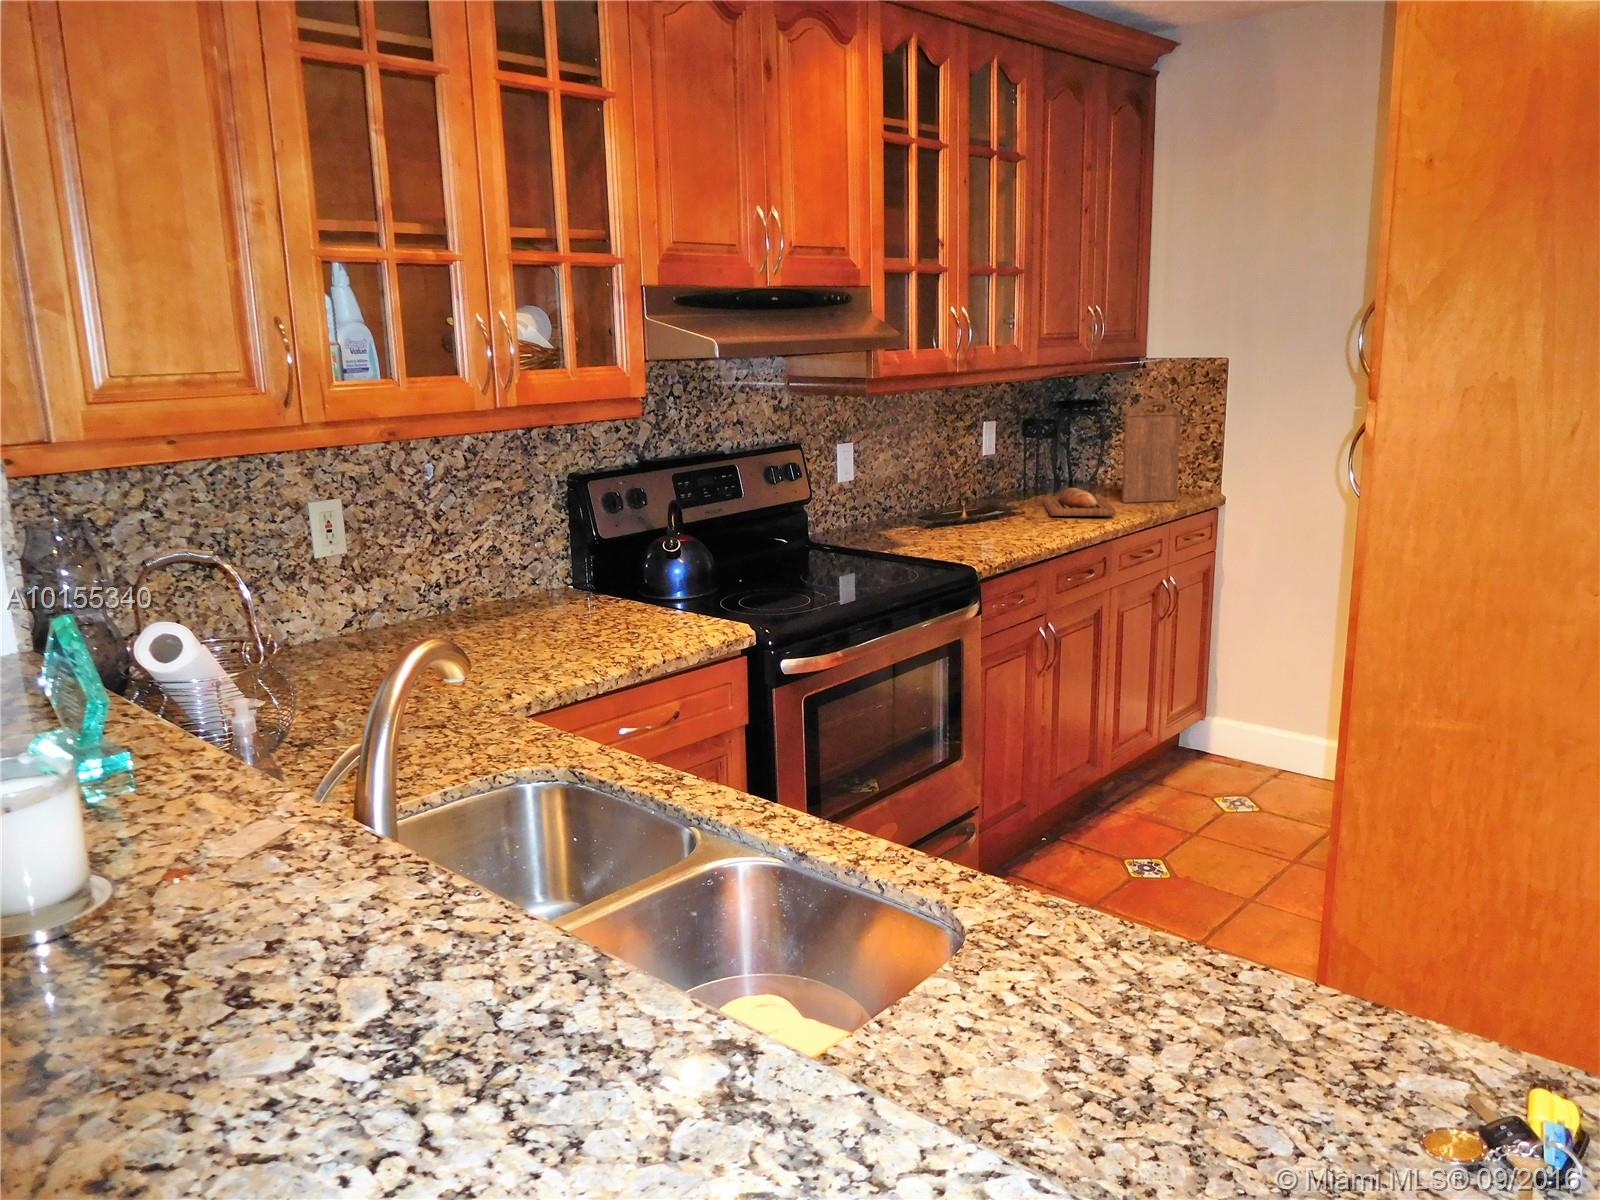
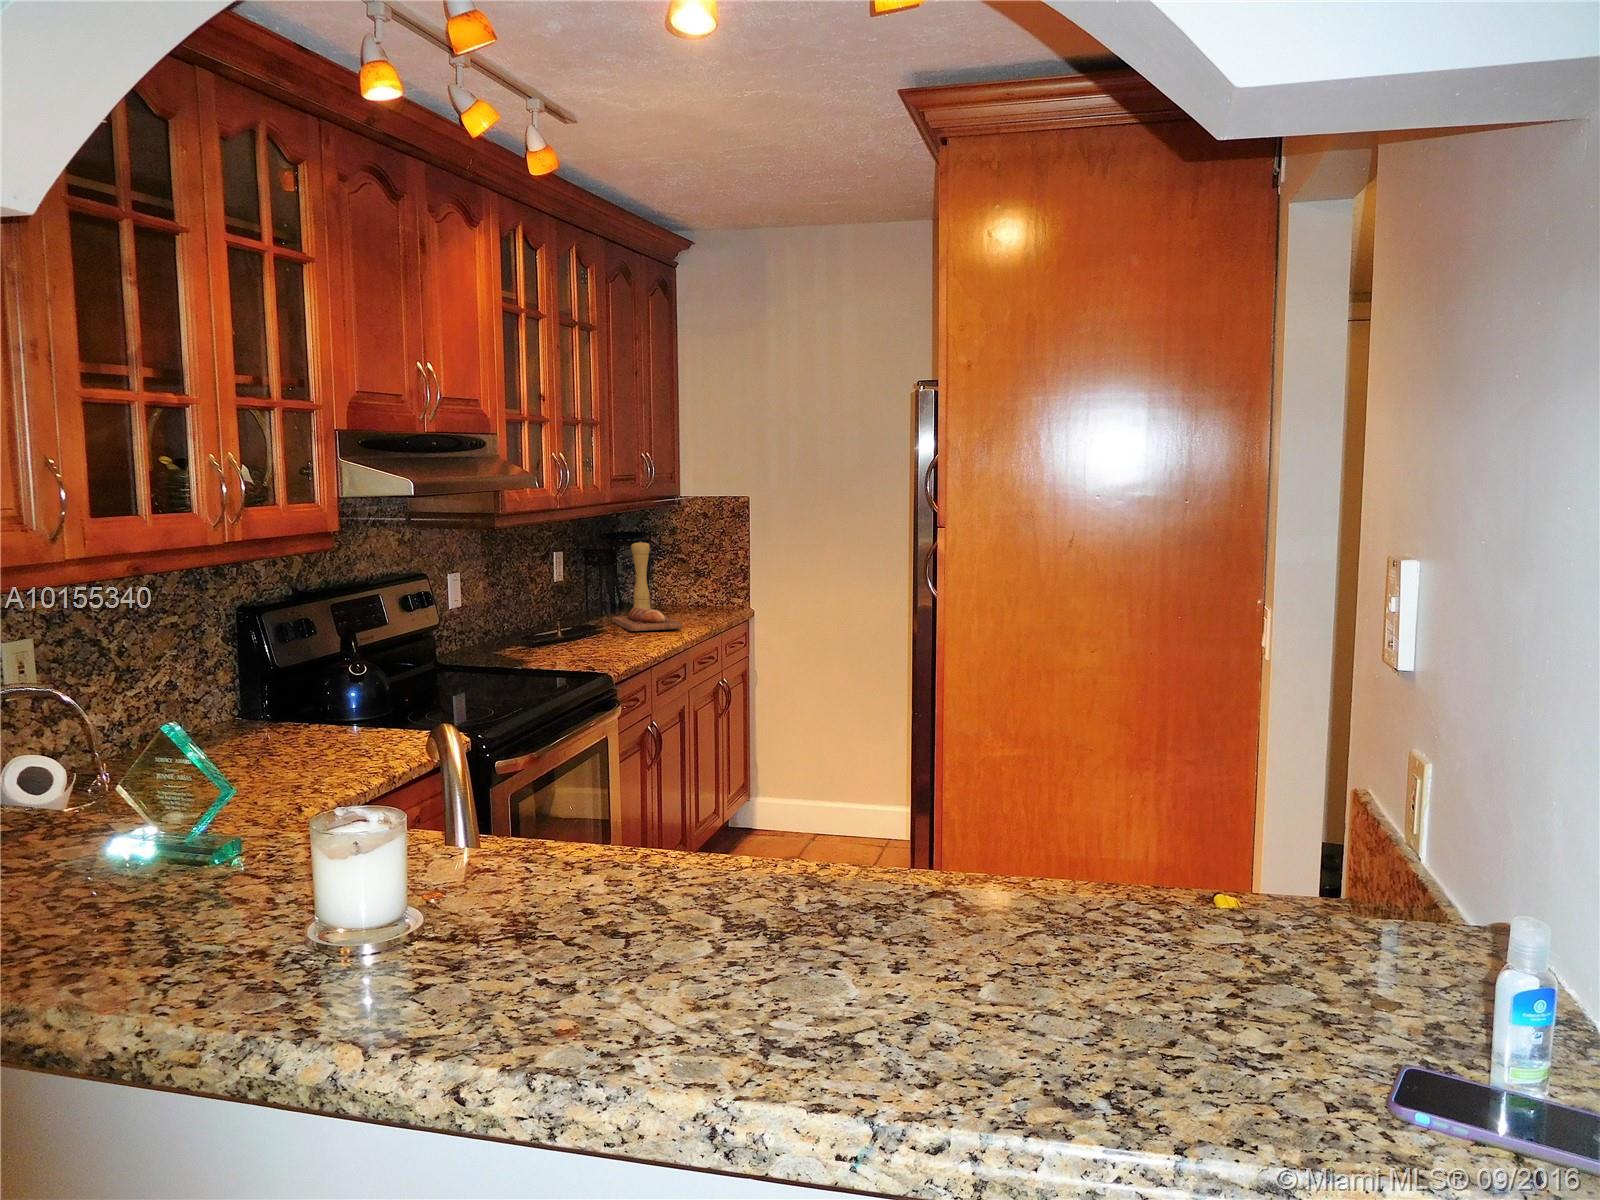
cutting board: present [1122,399,1181,503] -> none [675,531,718,618]
pepper mill: none [1075,411,1099,496] -> present [631,541,650,609]

